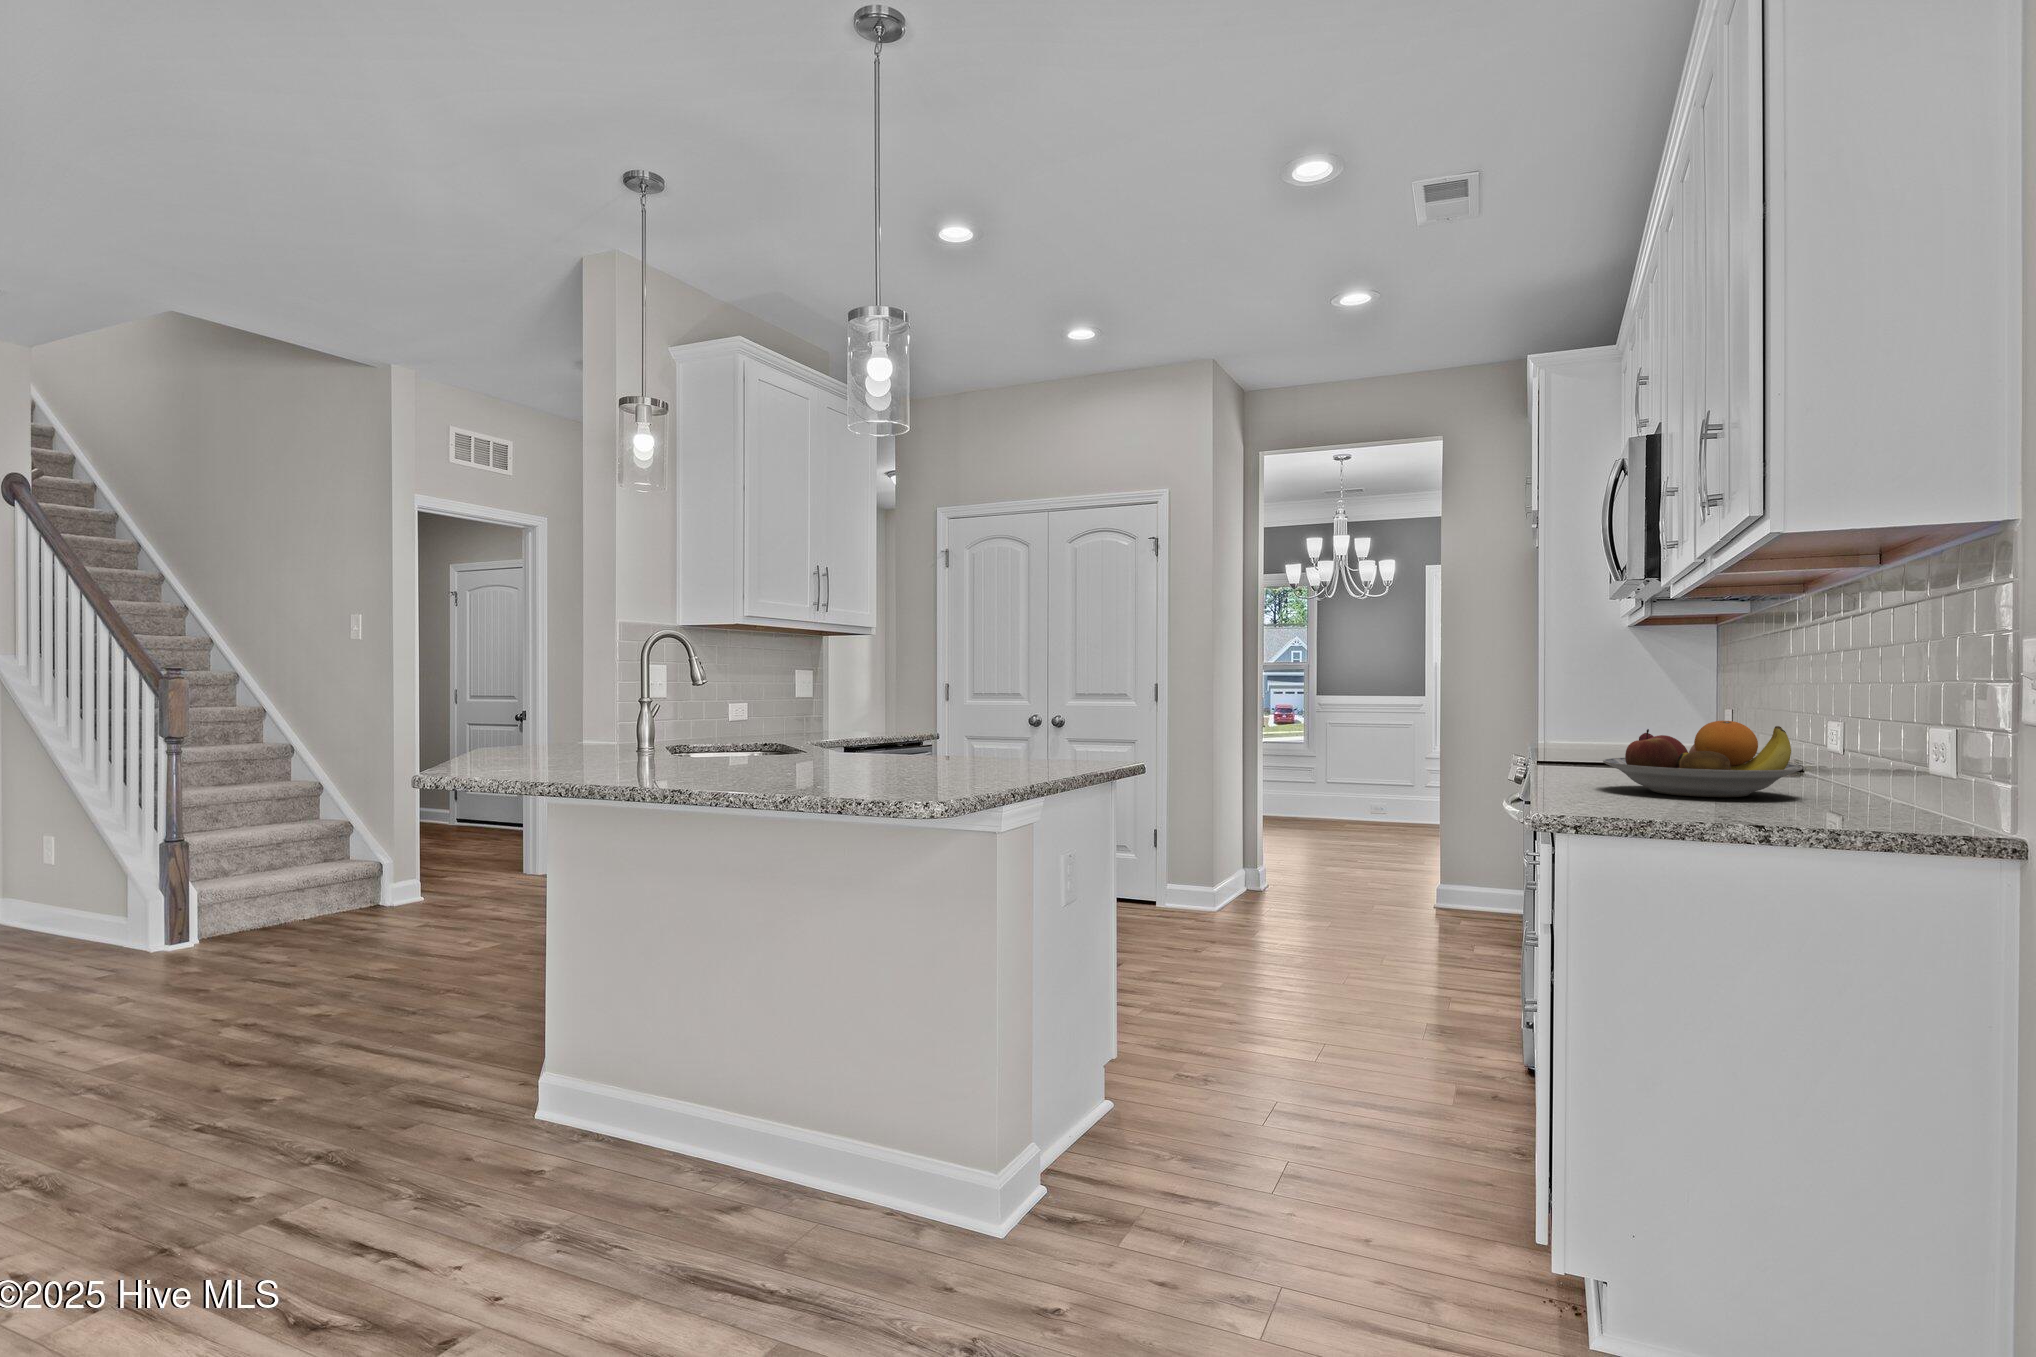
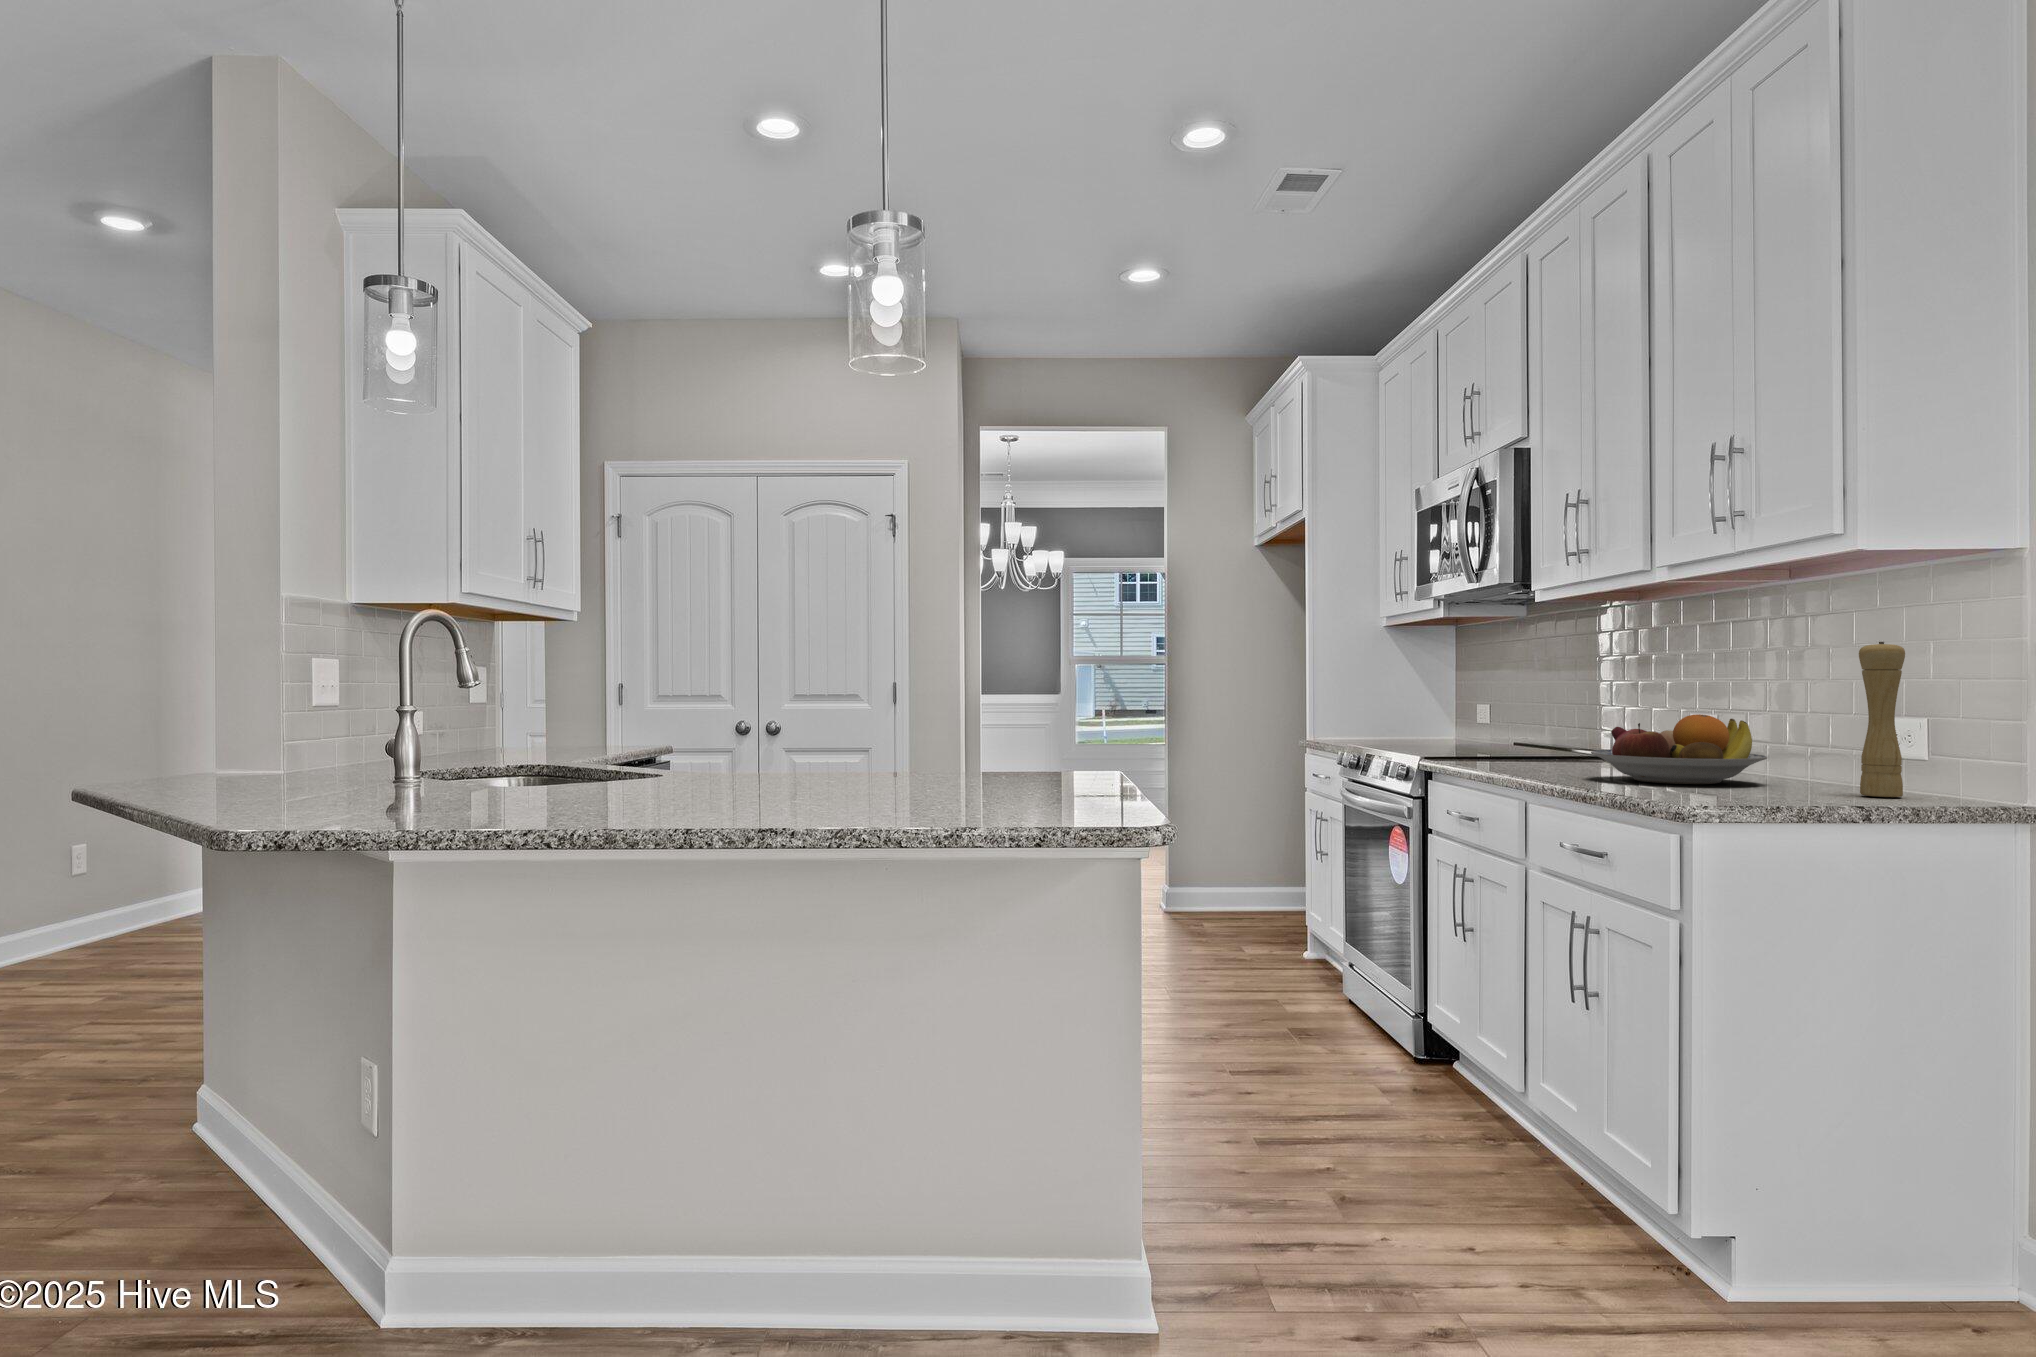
pepper mill: none [1841,639,1897,819] -> present [1859,642,1905,797]

